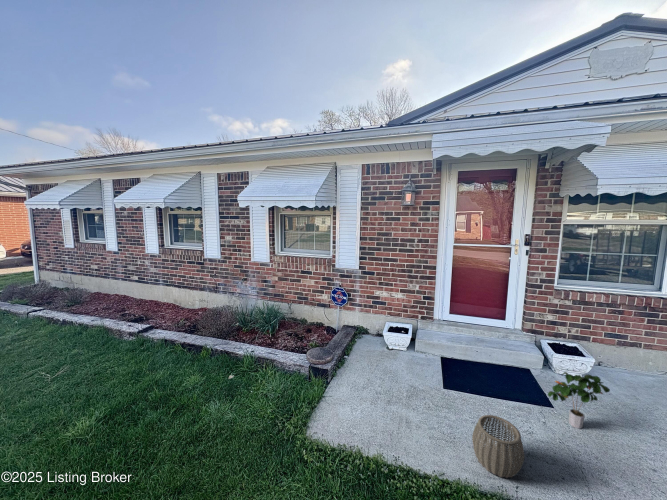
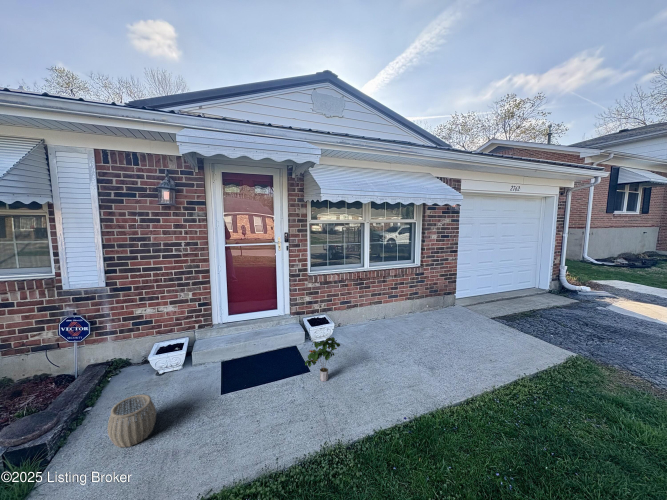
woven basket: present [472,415,524,478] -> present [107,395,156,448]

